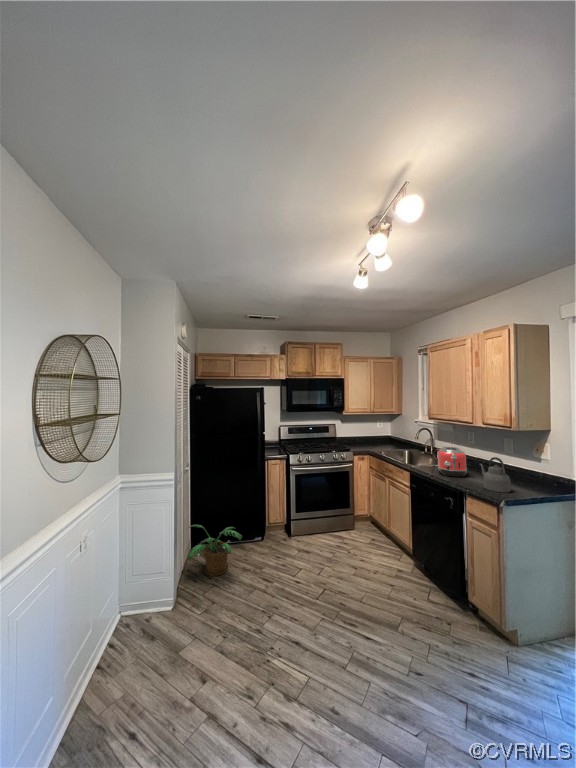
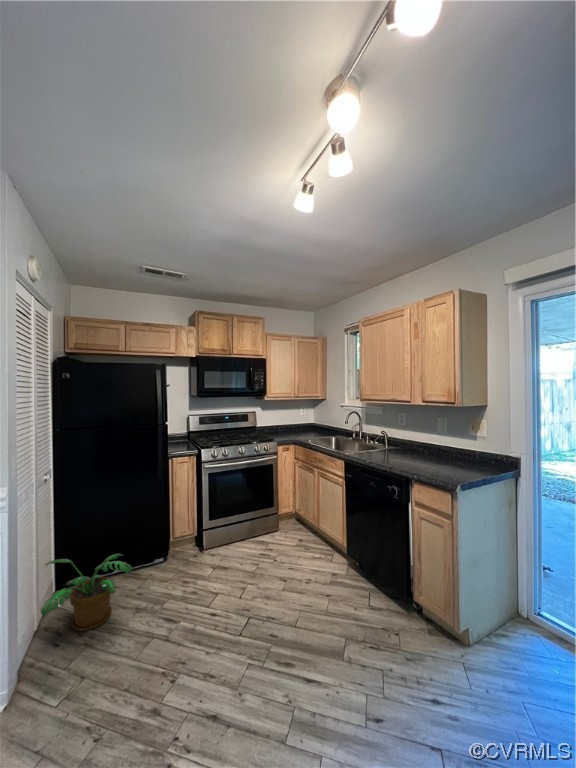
toaster: present [438,447,467,477] -> none [374,429,405,462]
kettle: present [480,457,511,493] -> none [422,437,457,476]

